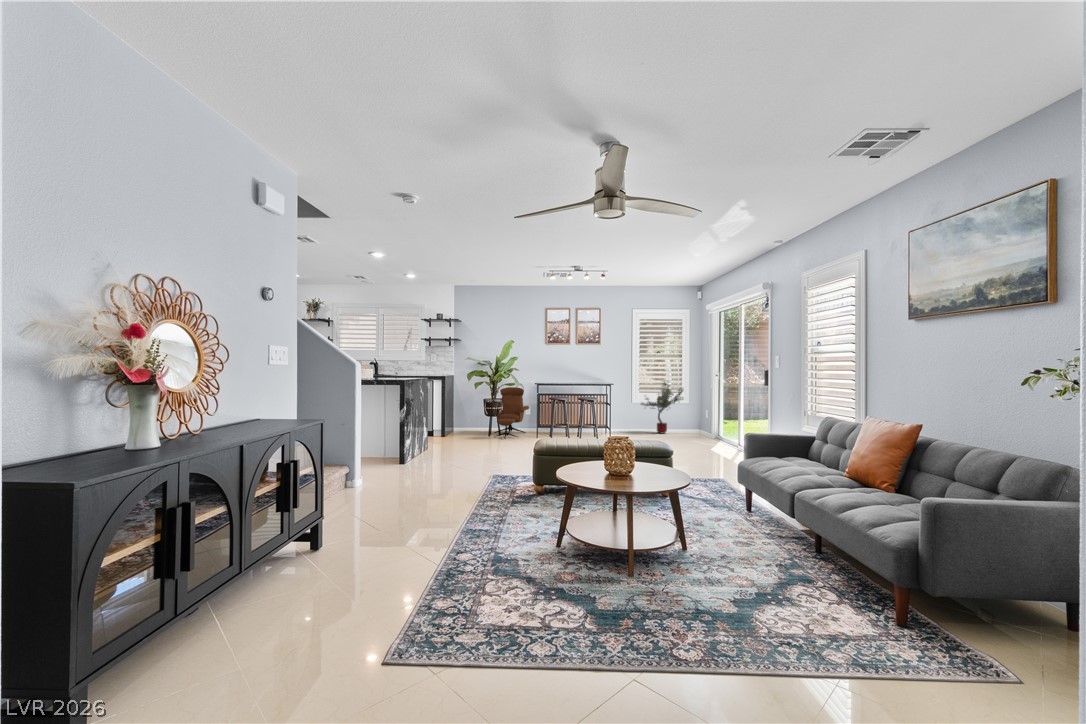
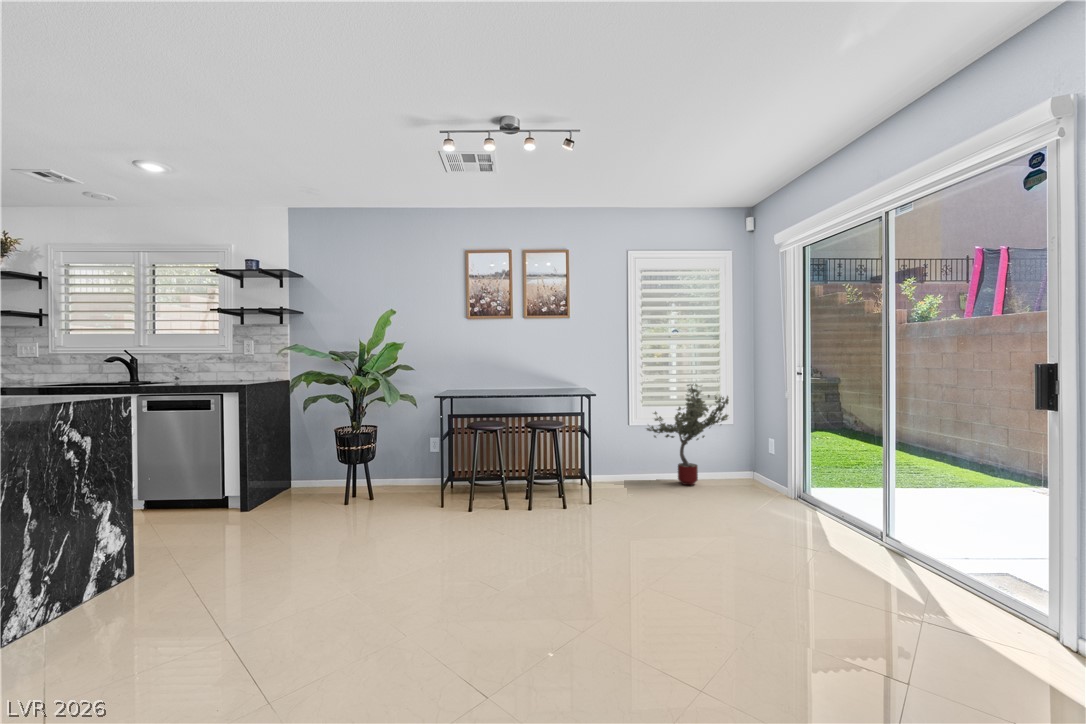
lounge chair: present [494,387,529,439] -> none [344,401,432,521]

